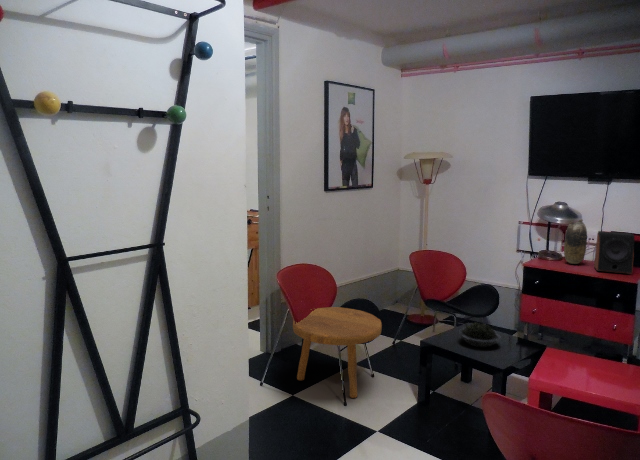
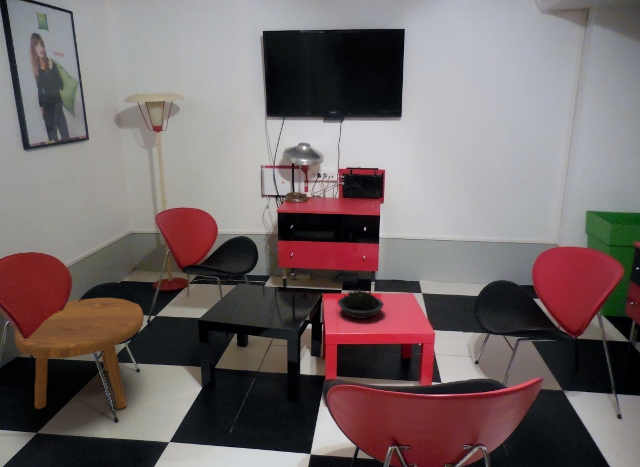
vase: present [564,219,587,264] -> none [310,159,329,203]
speaker: present [594,231,635,274] -> none [338,168,370,208]
succulent plant: present [459,323,501,347] -> present [338,289,383,319]

